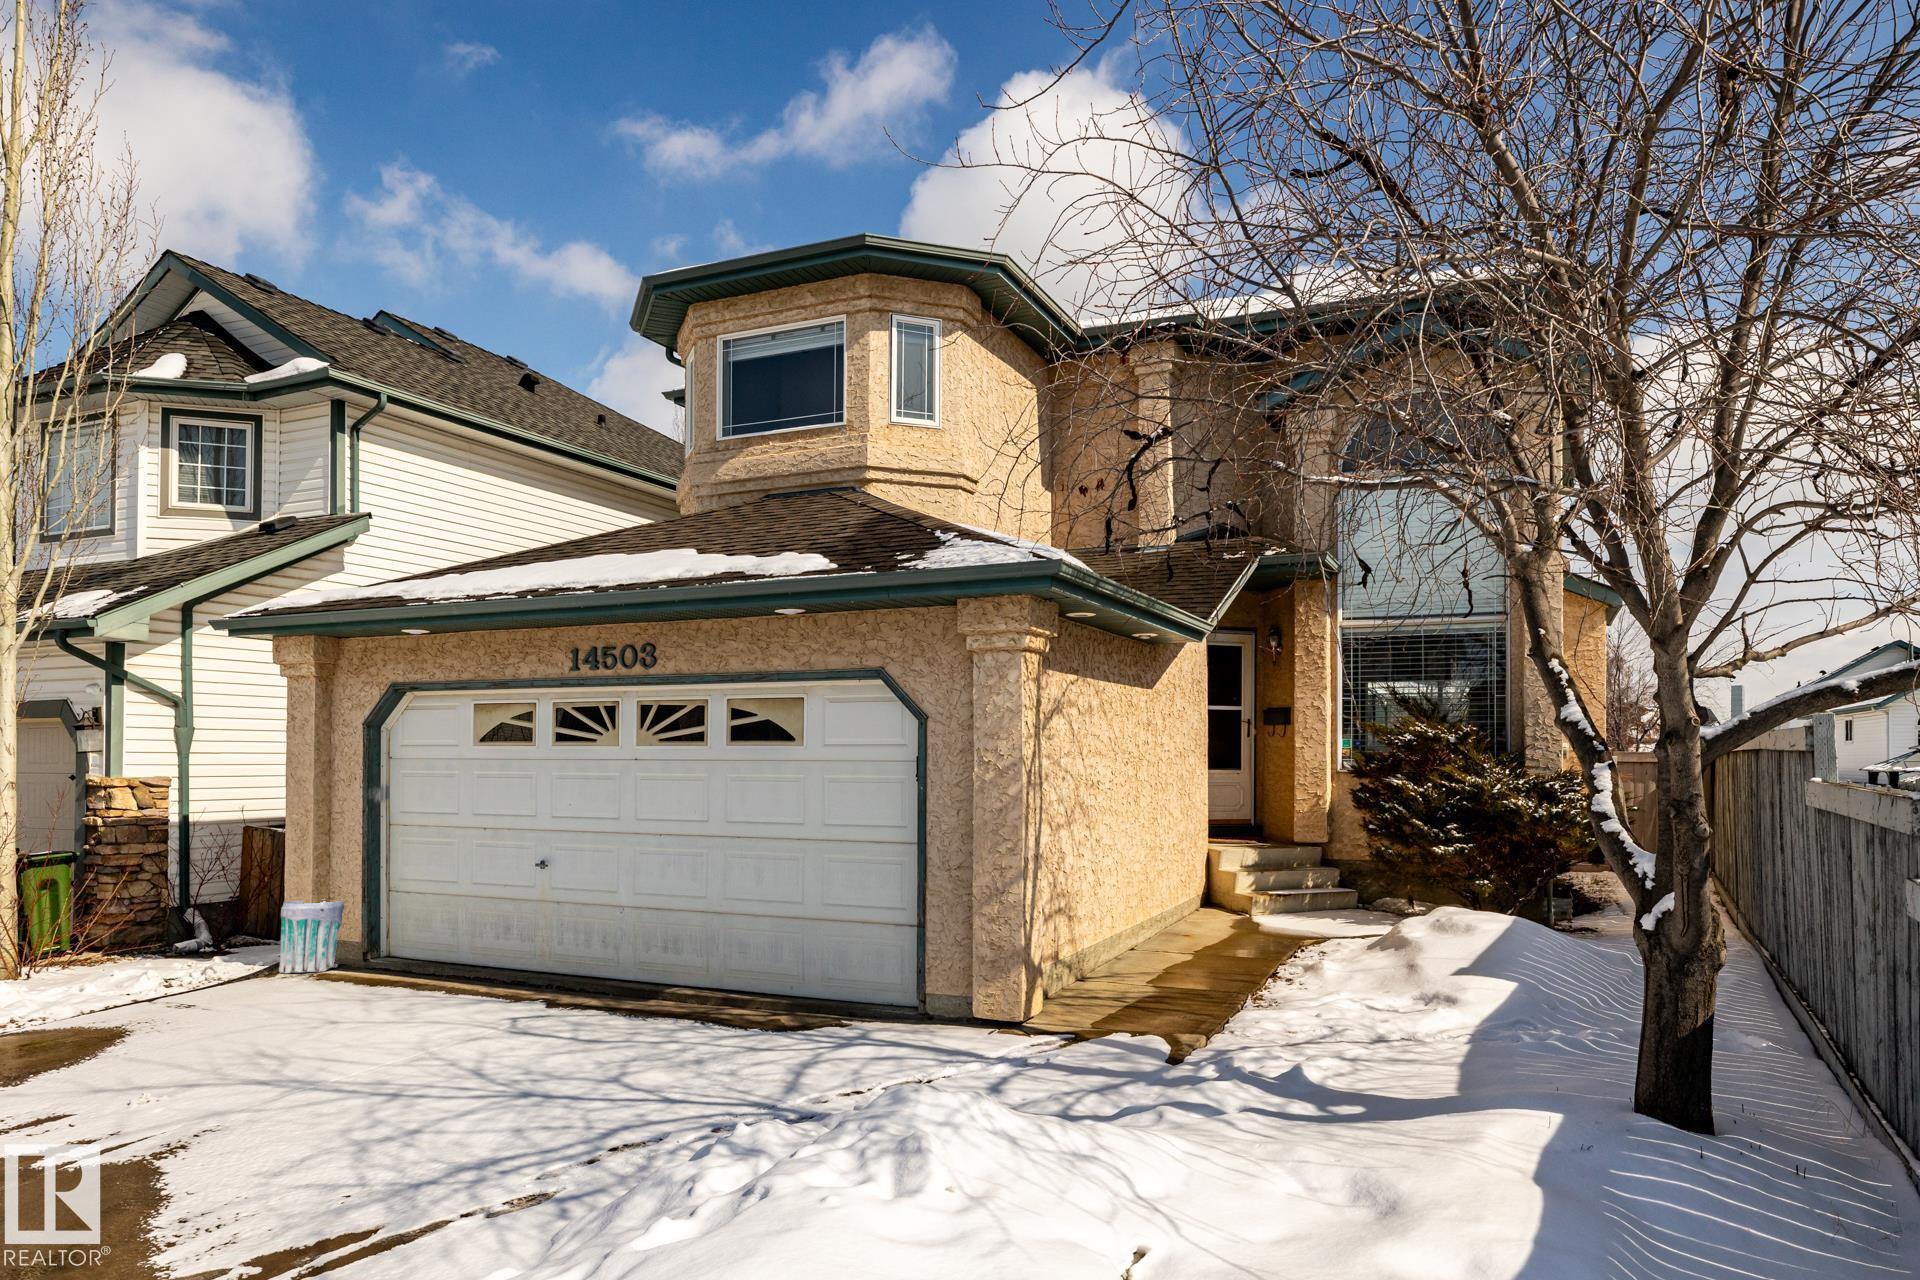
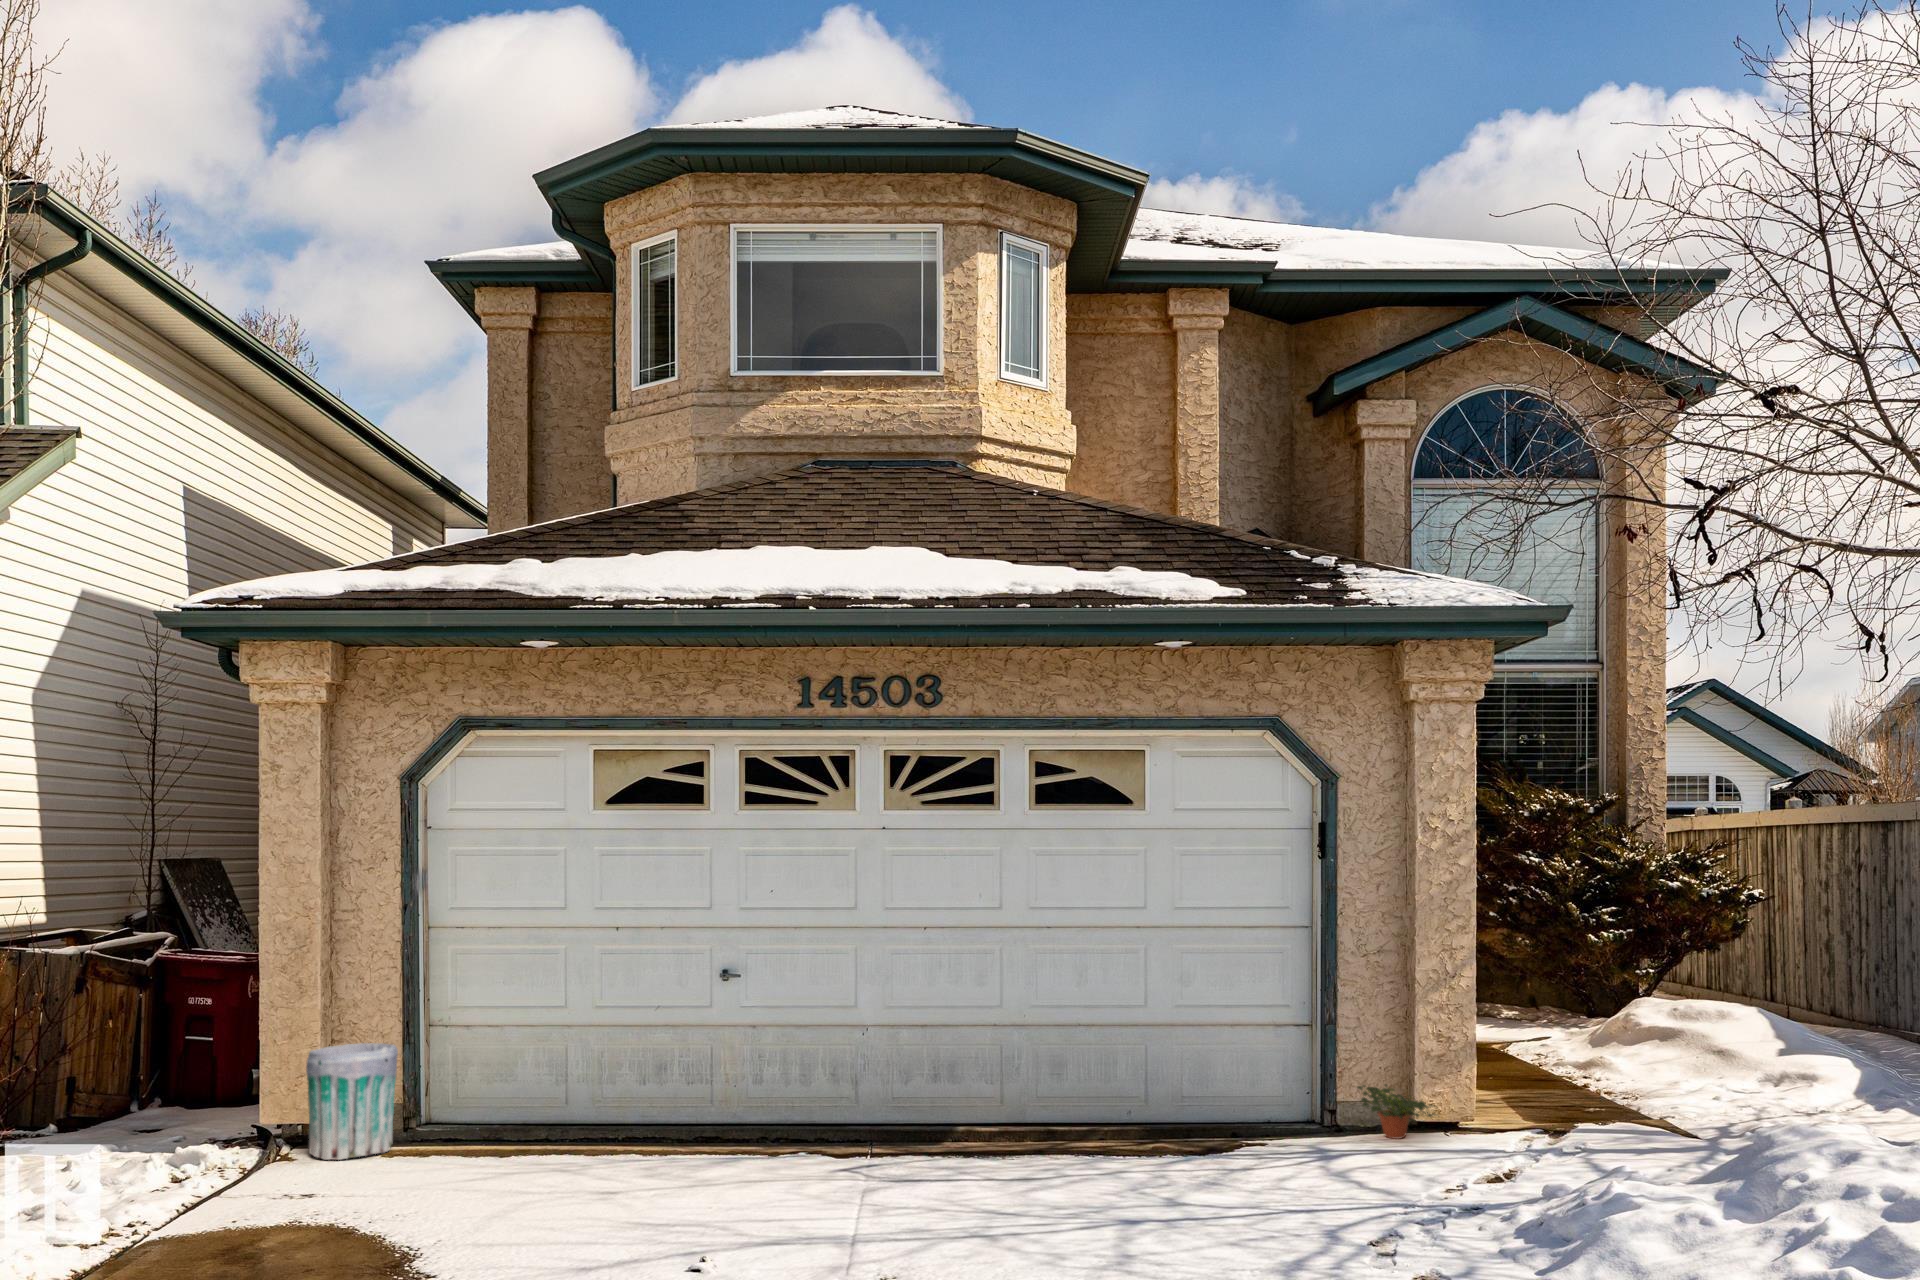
potted plant: none [908,985,983,1035] -> present [1357,1084,1436,1139]

